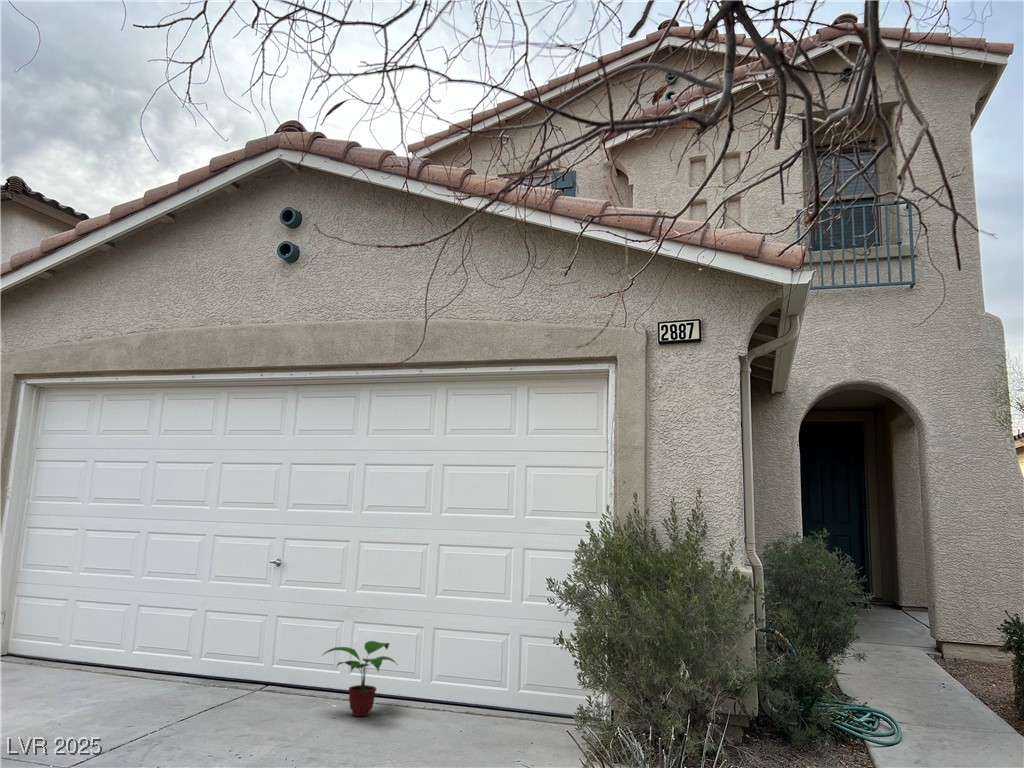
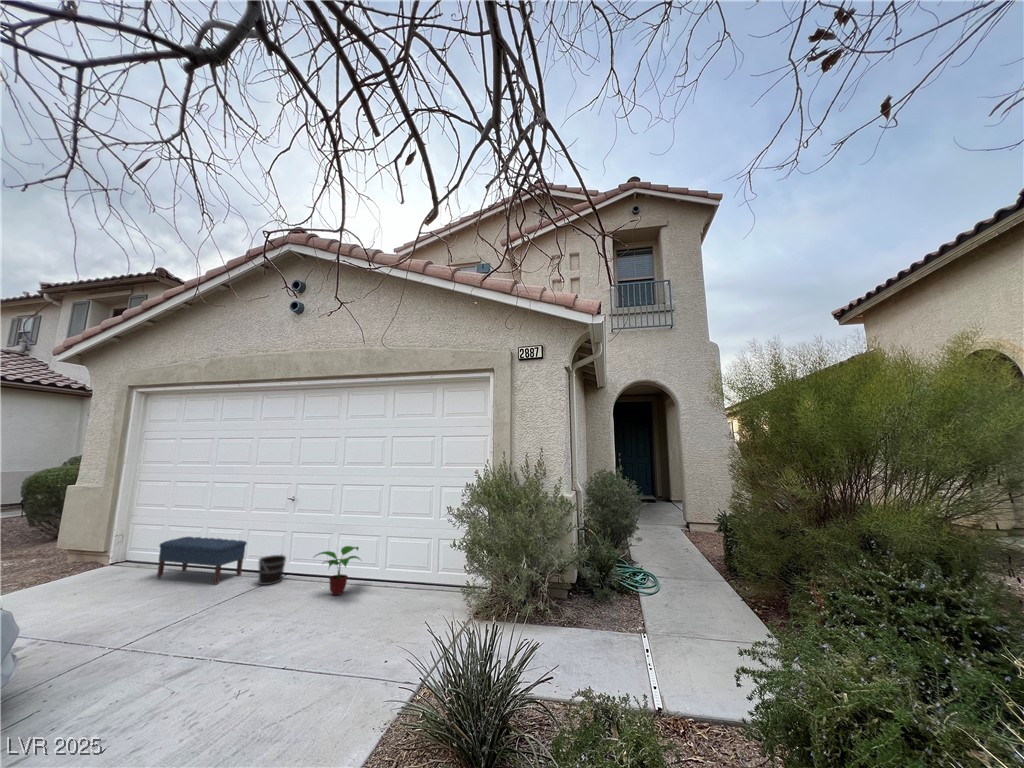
bench: none [72,617,206,692] -> present [157,537,247,585]
bucket: none [231,650,271,697] -> present [259,554,286,585]

